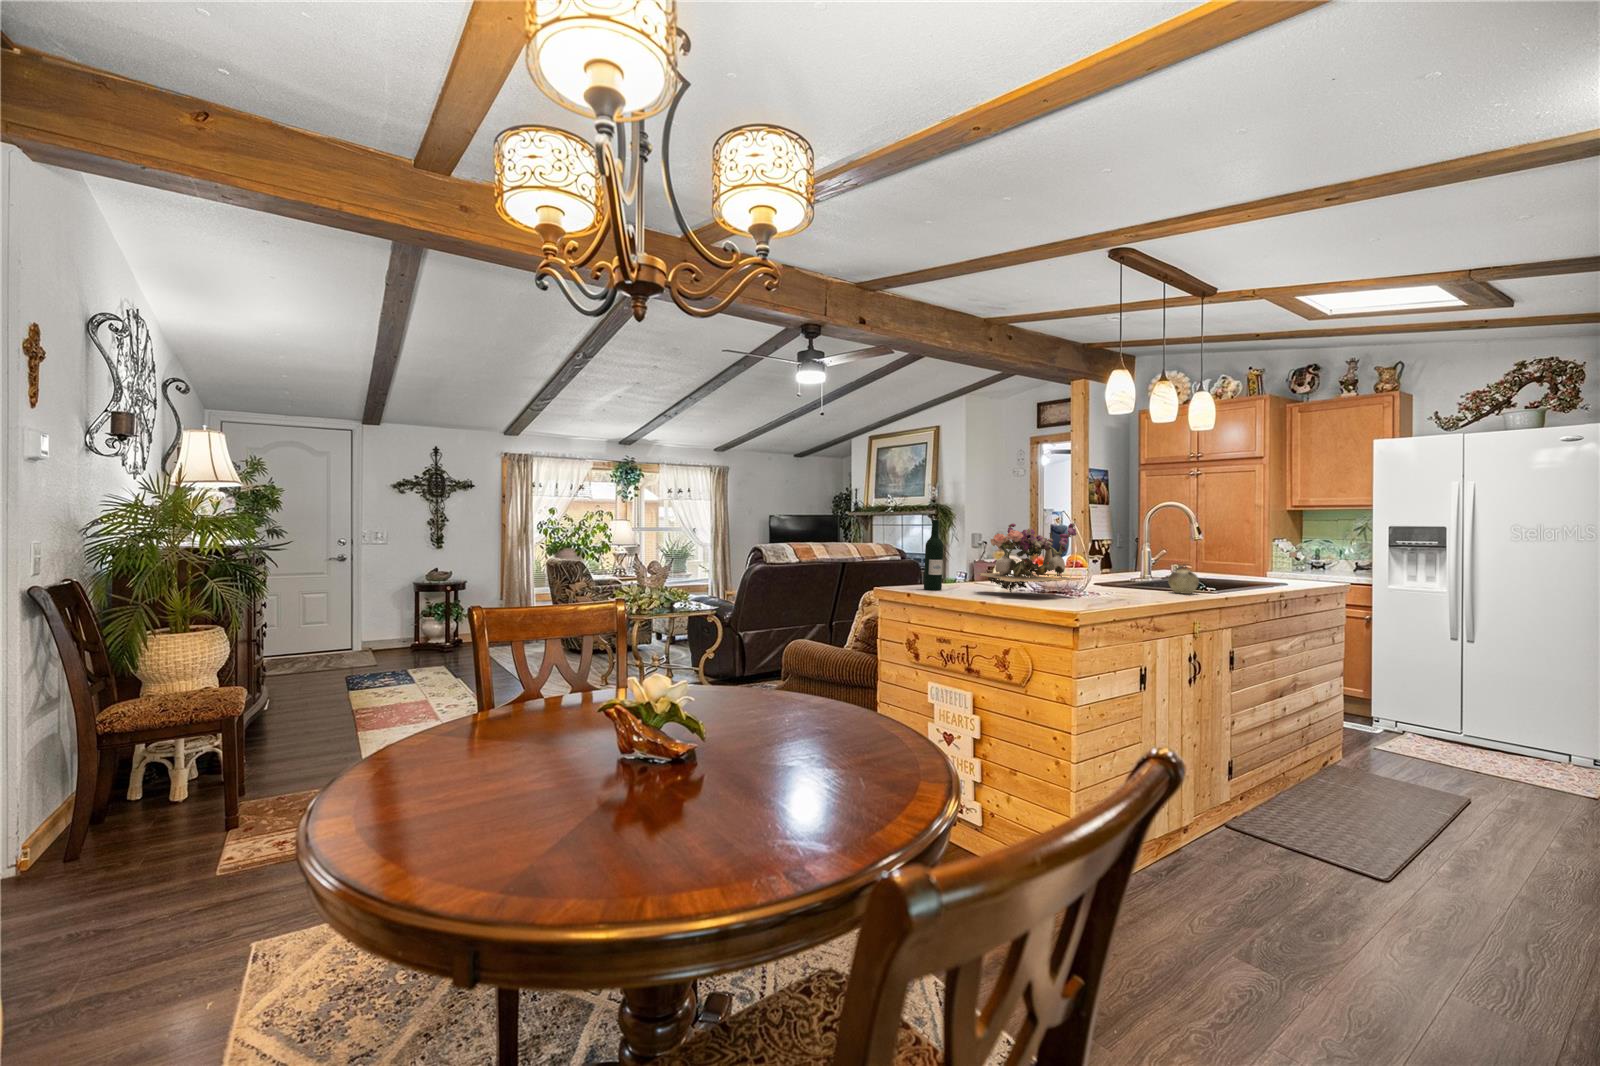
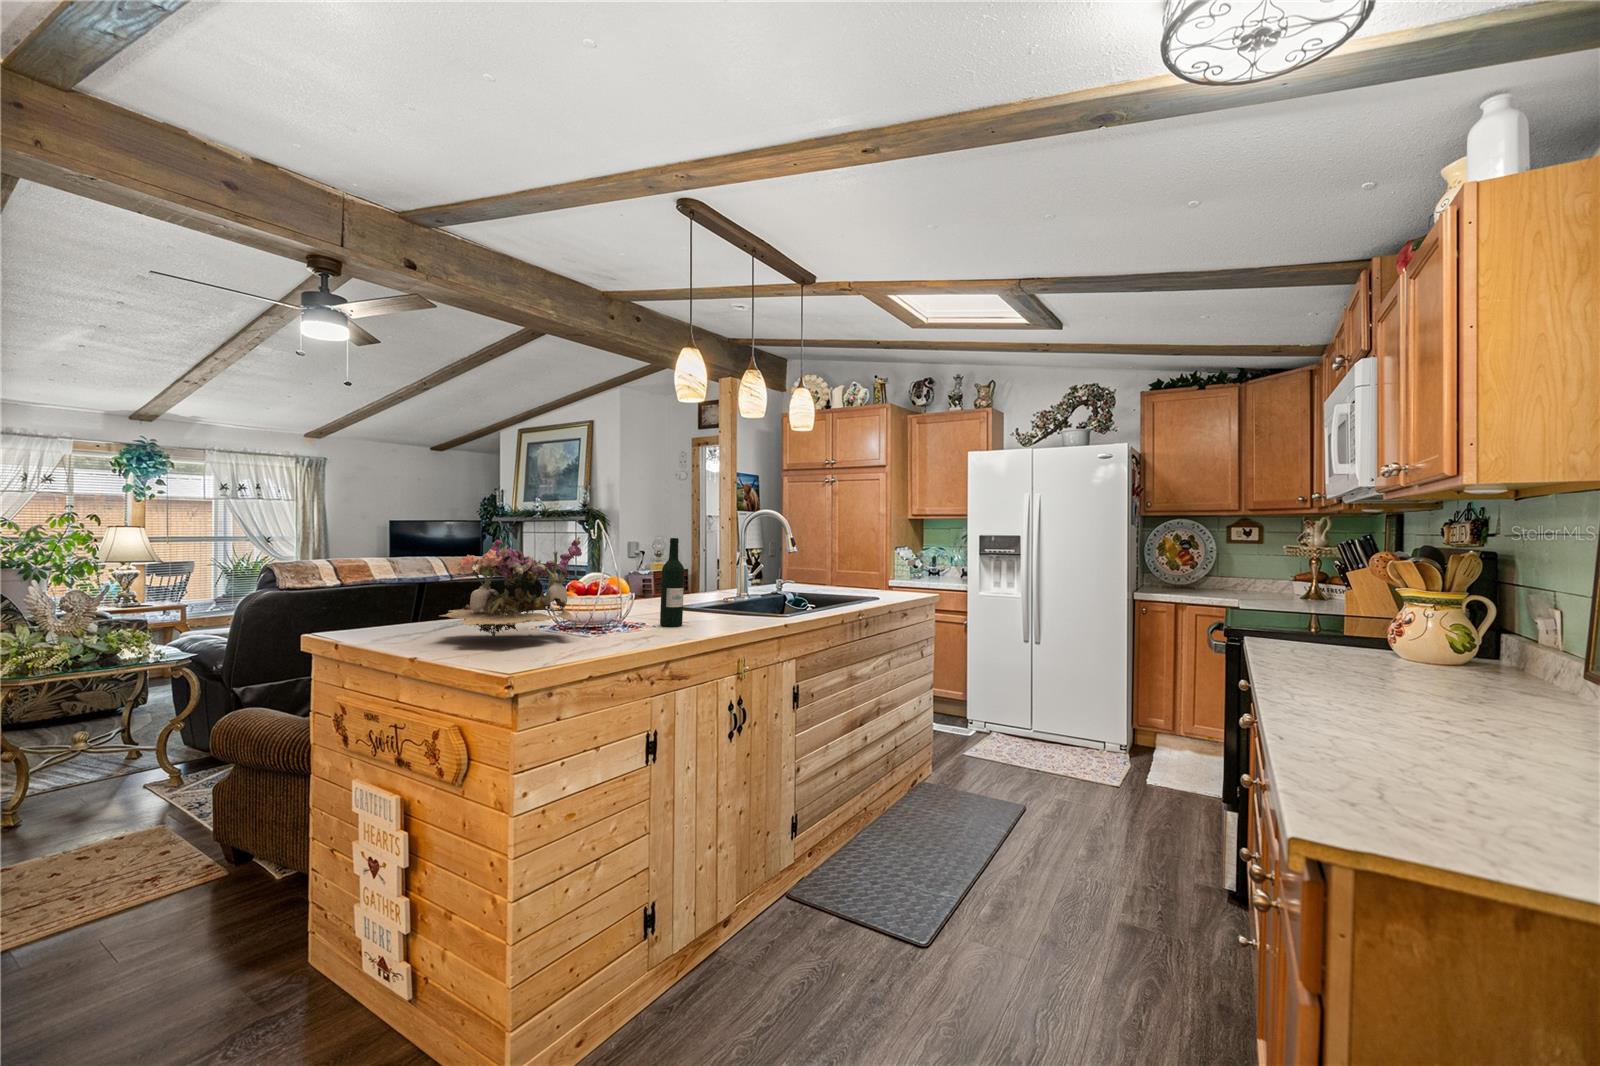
wine bottle: present [924,520,943,590] -> present [660,538,684,627]
teapot: present [1168,565,1199,594] -> none [721,587,754,623]

